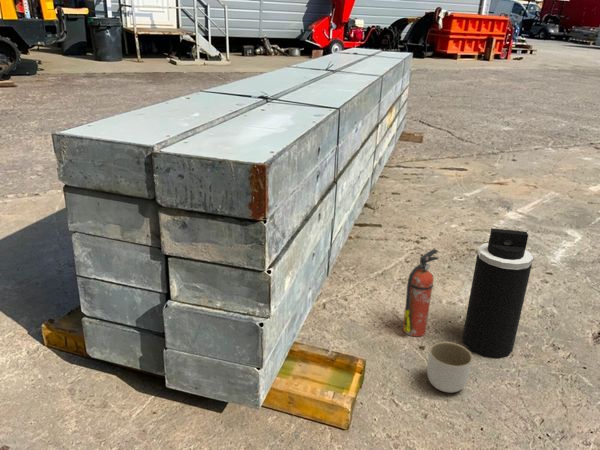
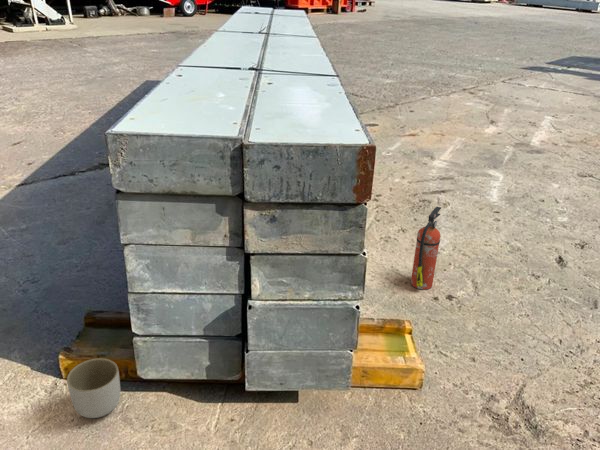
trash can: present [463,228,533,358] -> none [464,180,528,297]
planter: present [427,342,473,393] -> present [67,358,121,418]

